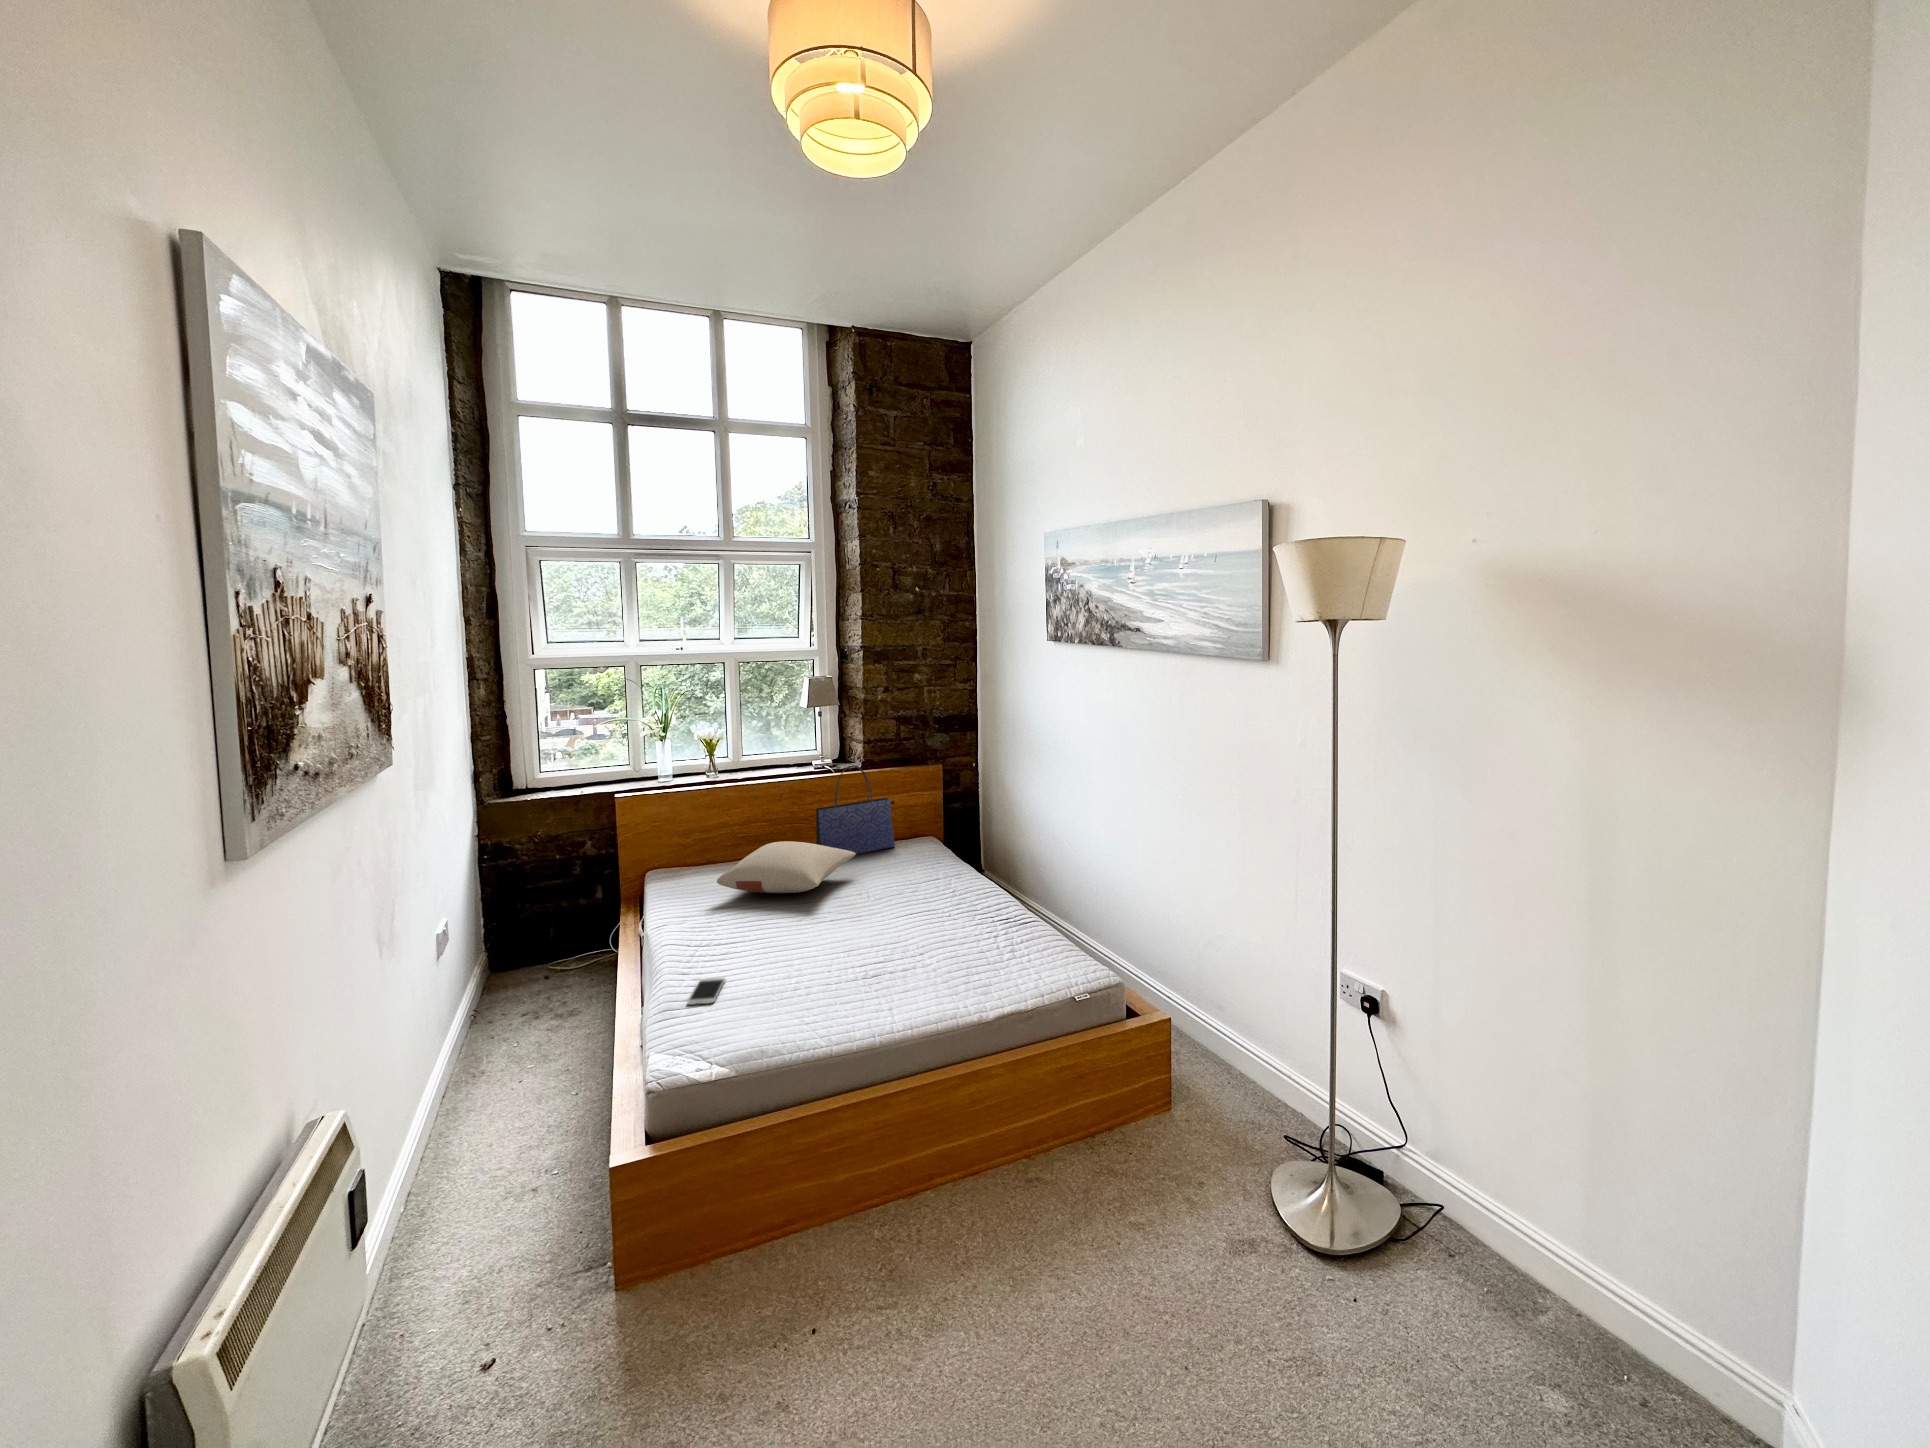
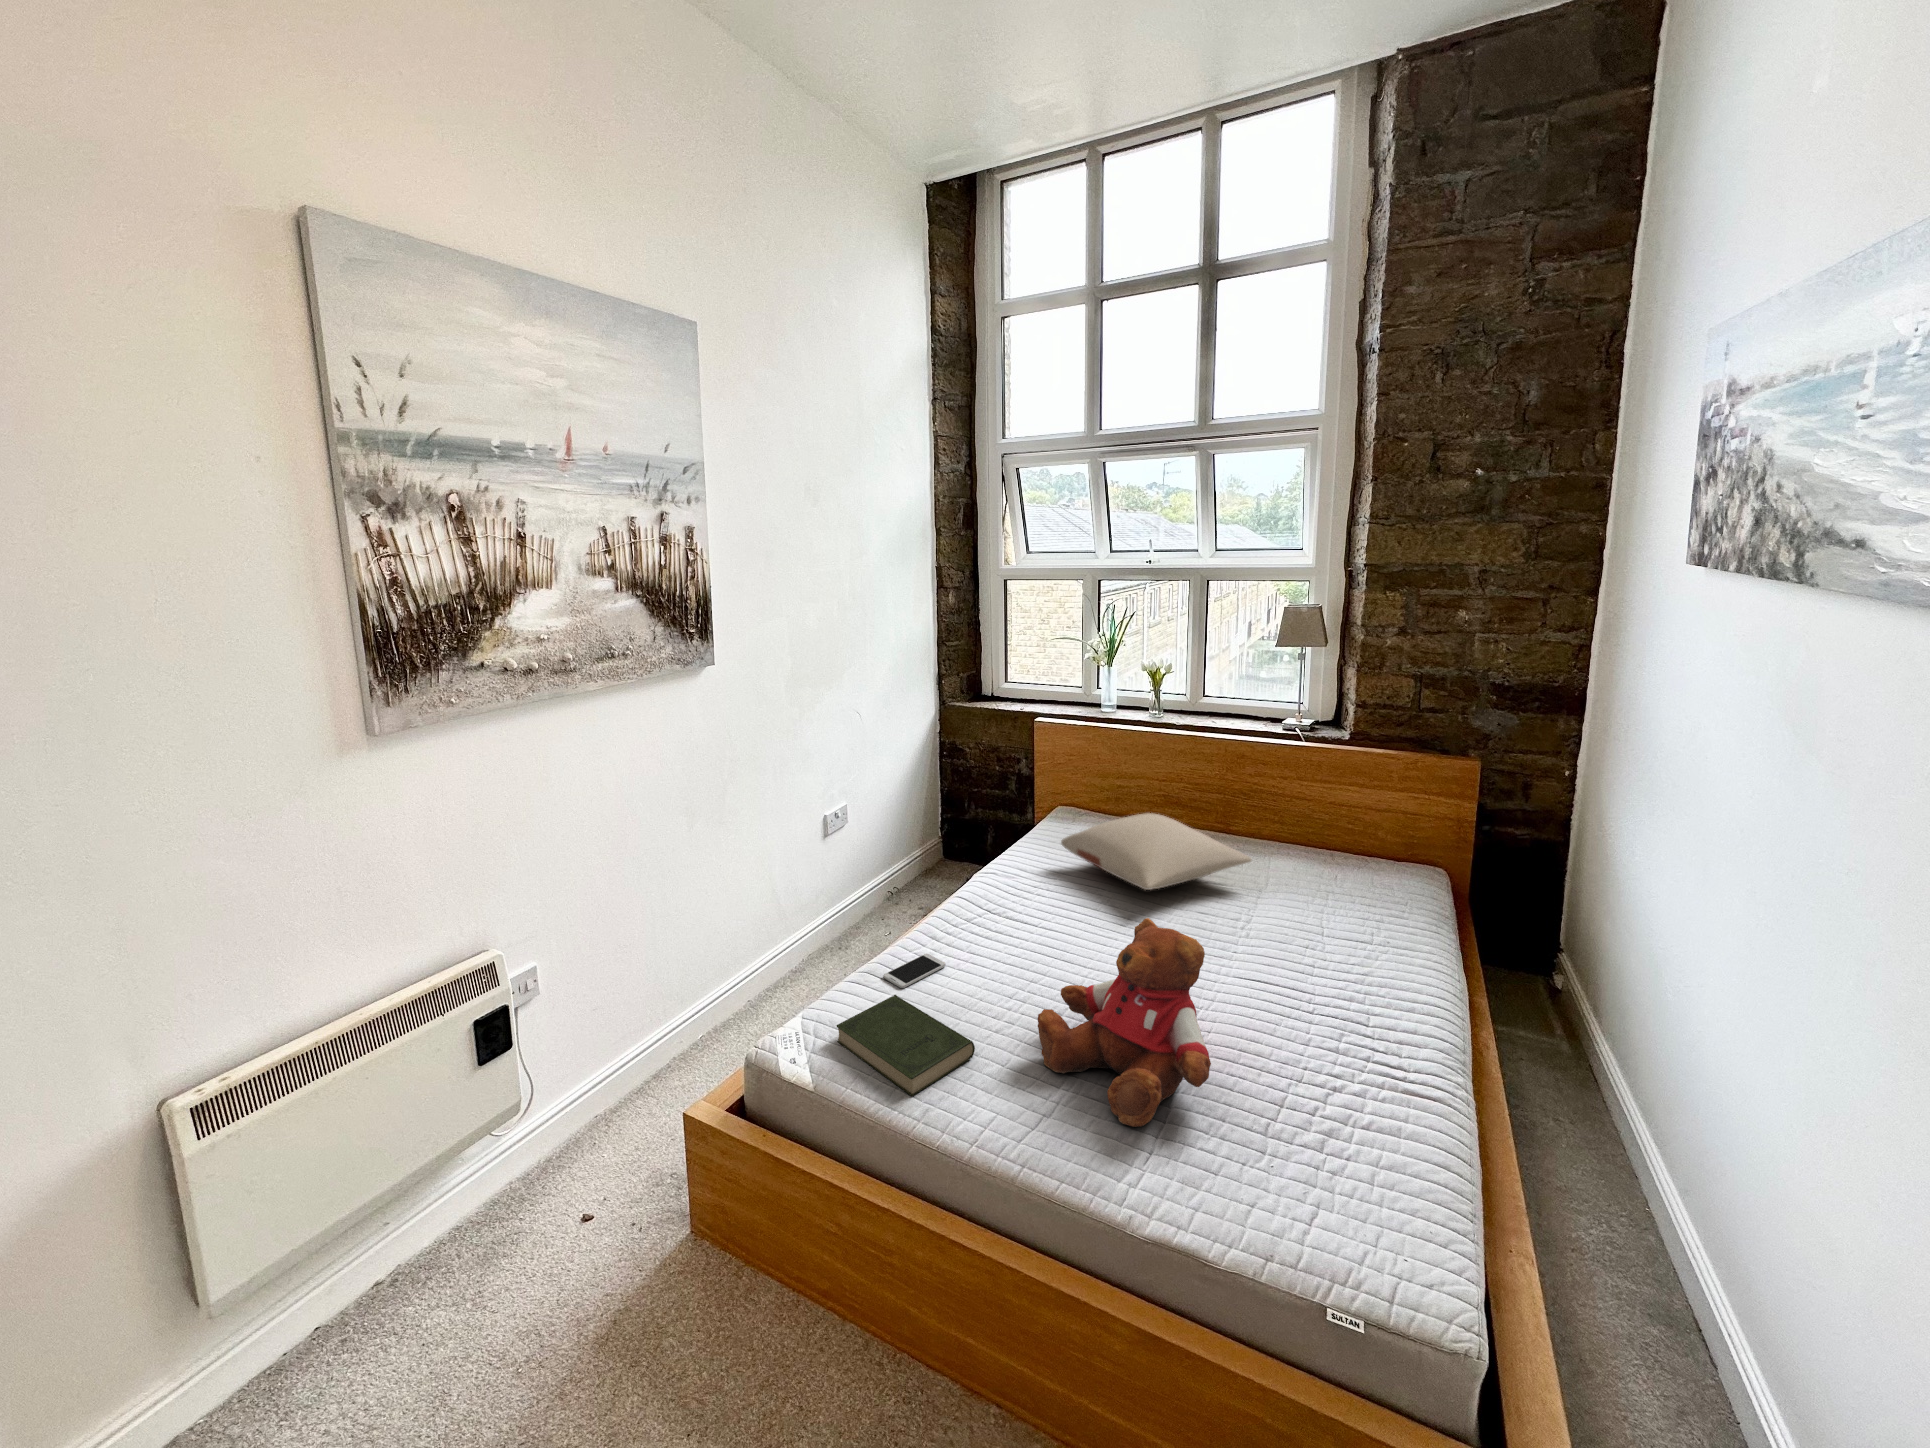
tote bag: present [816,765,895,854] -> none [1237,735,1369,864]
teddy bear: none [845,872,964,989] -> present [1038,918,1211,1127]
book: none [713,993,820,1046] -> present [837,995,975,1096]

